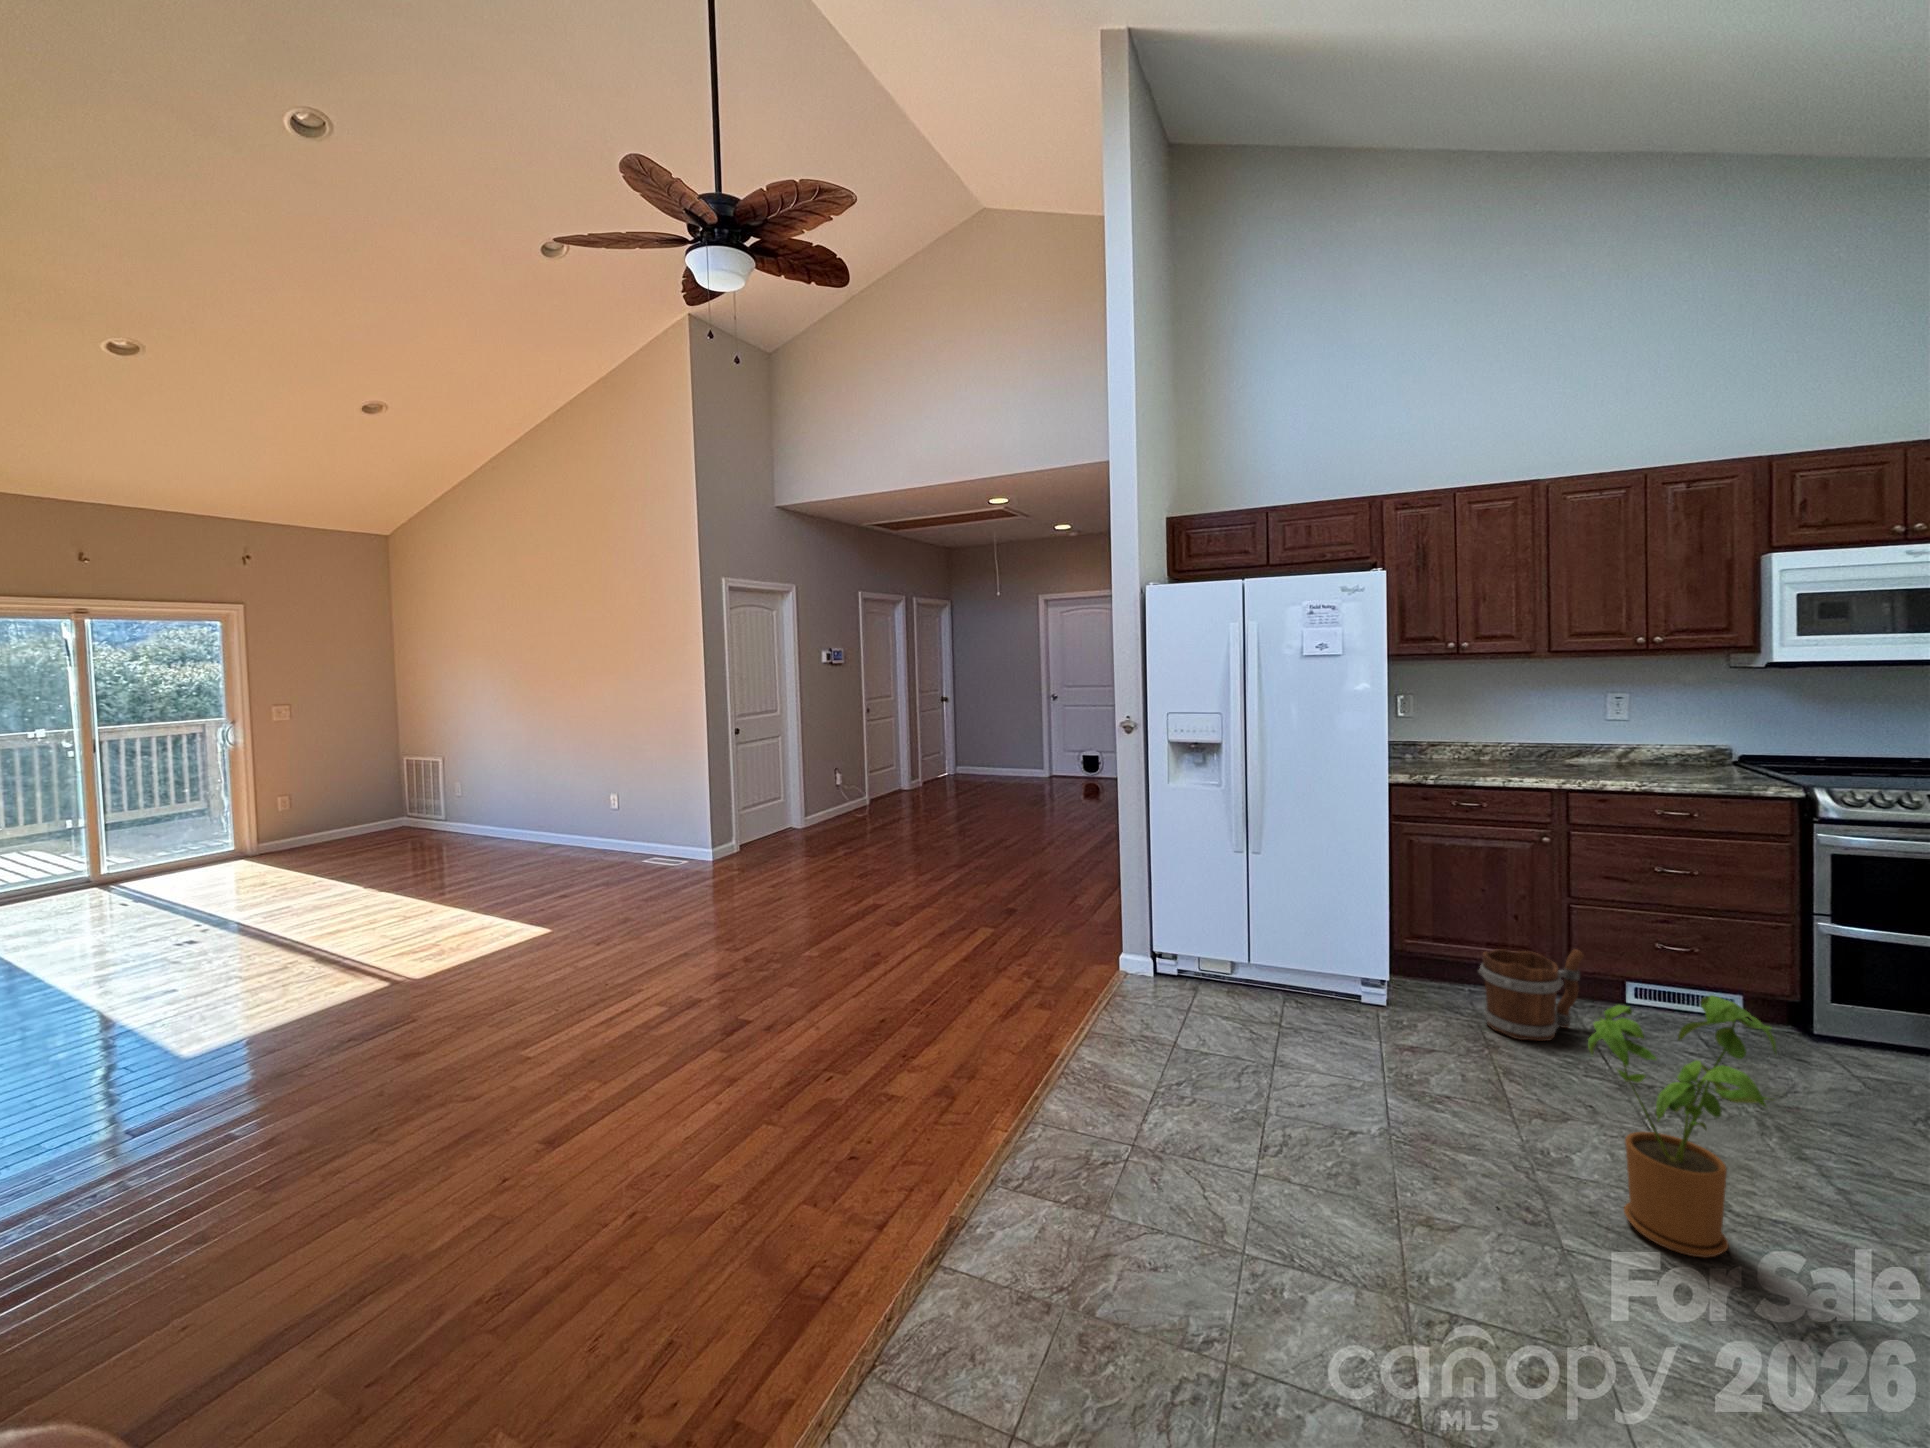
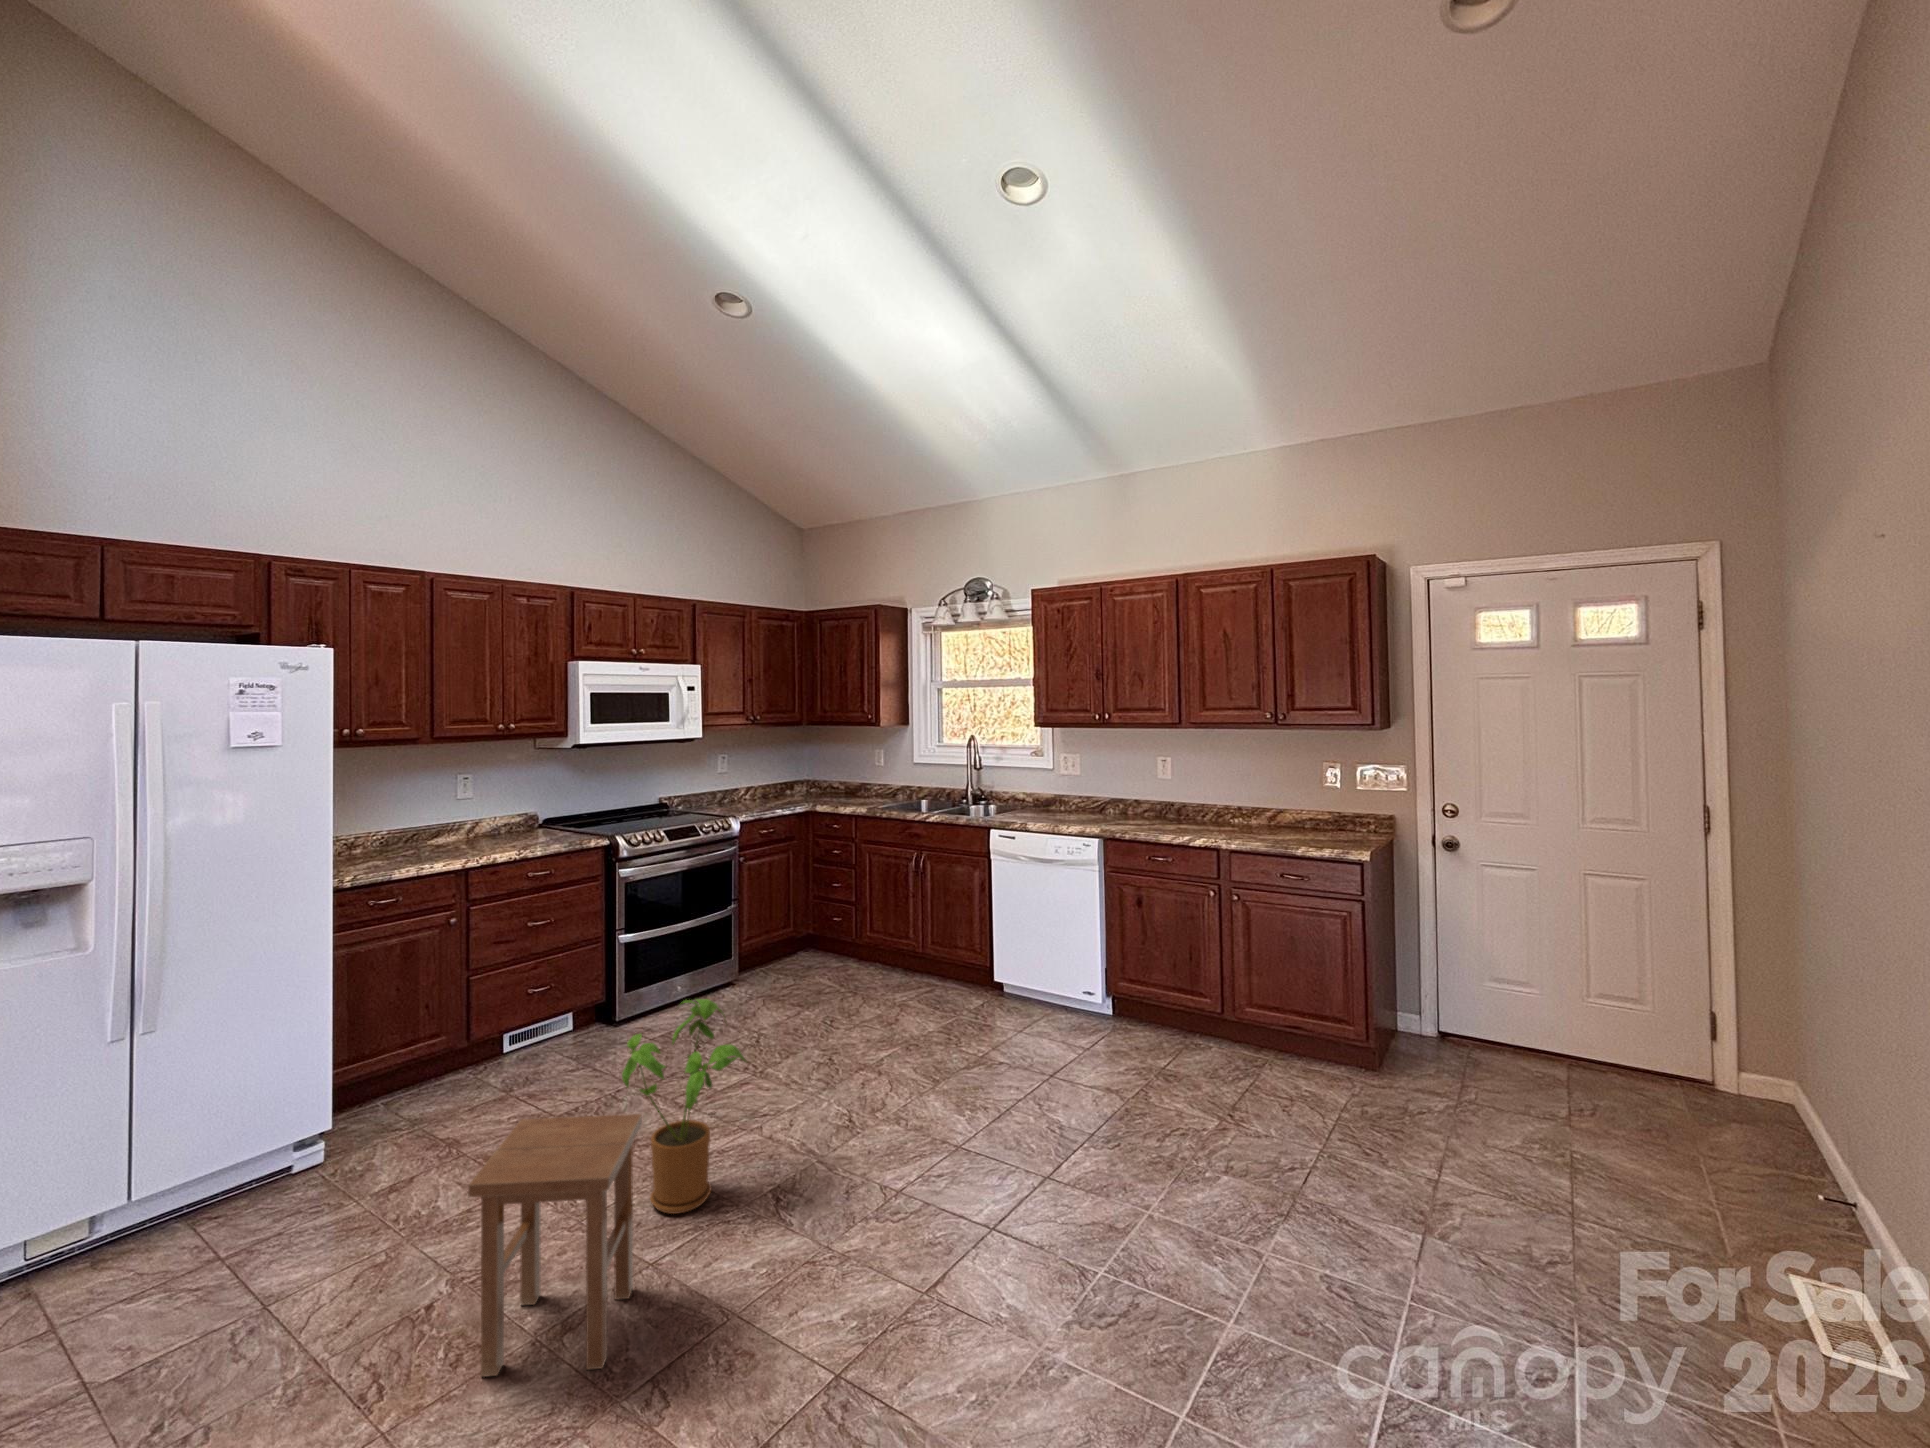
bucket: present [1479,949,1584,1041] -> none [420,1016,497,1128]
stool: none [1322,1013,1533,1271] -> present [468,1114,642,1377]

